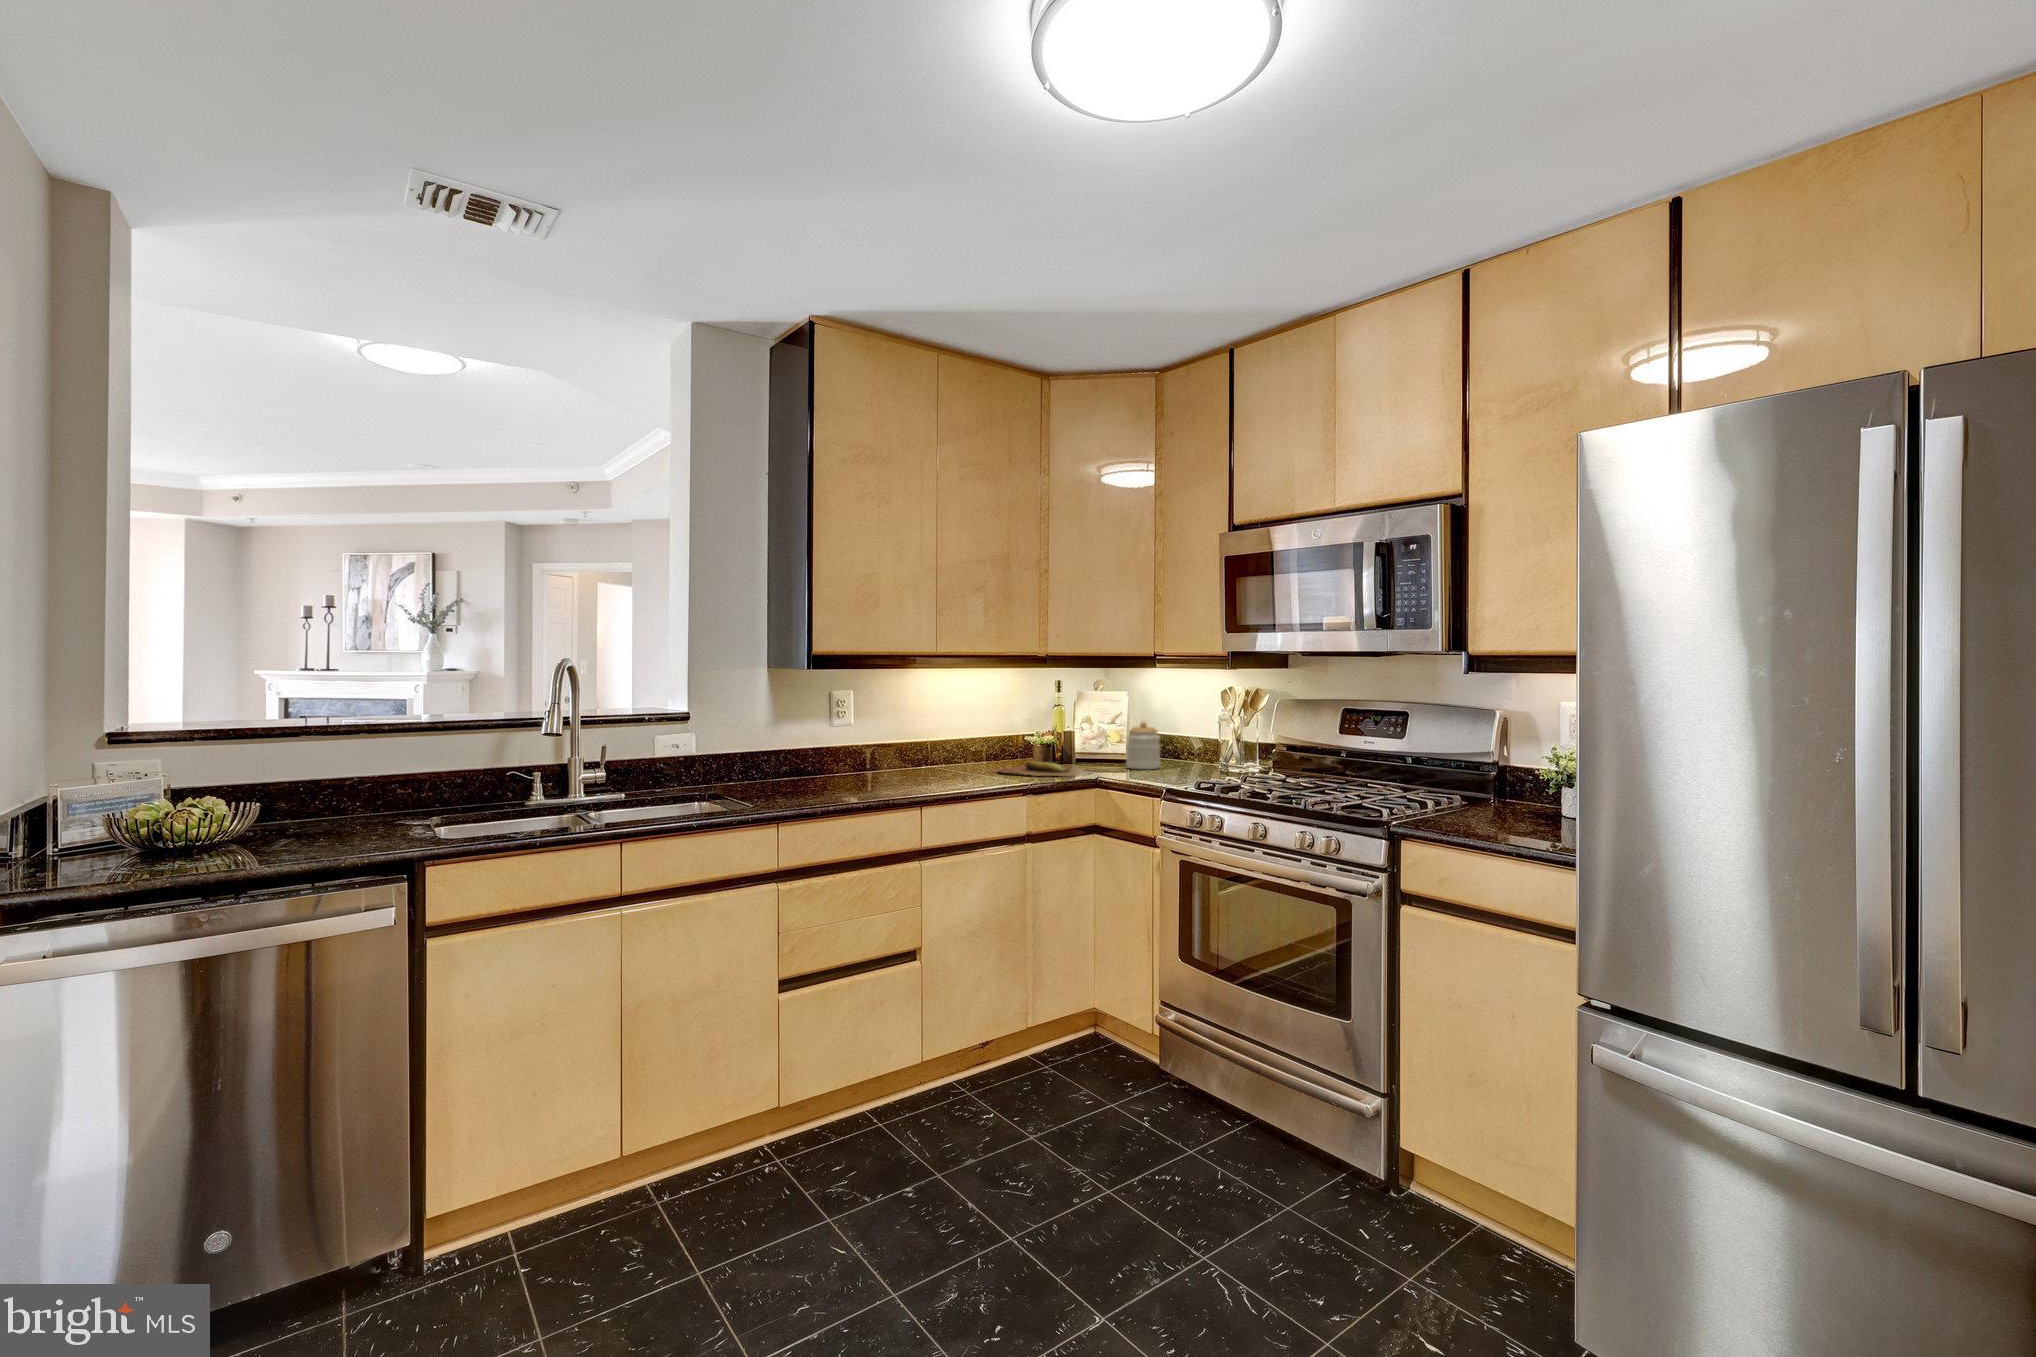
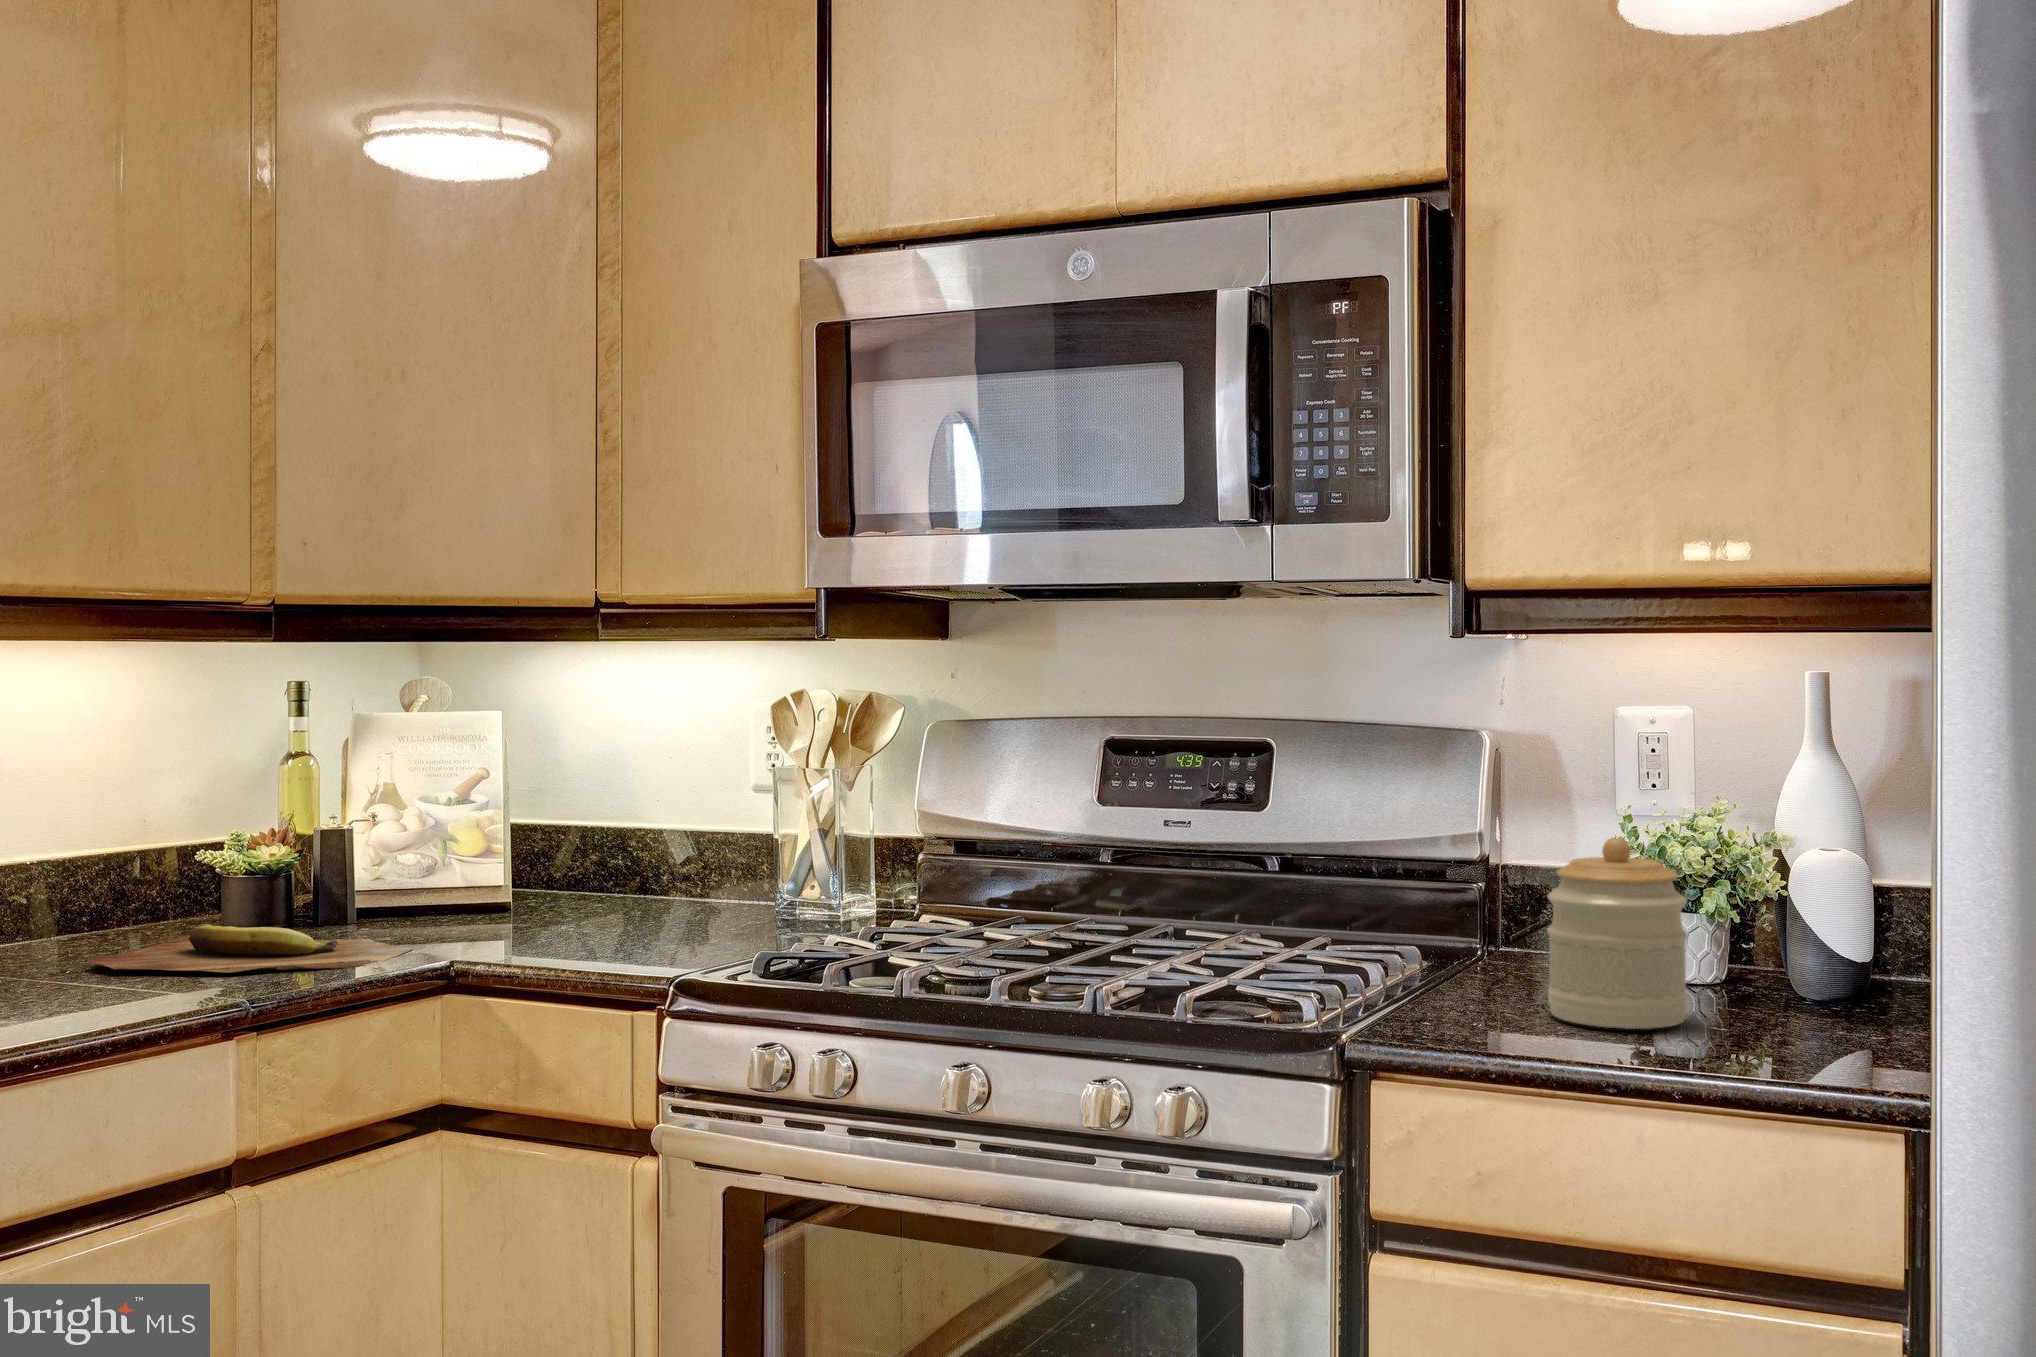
jar: present [1126,722,1160,769] -> present [1547,838,1688,1029]

